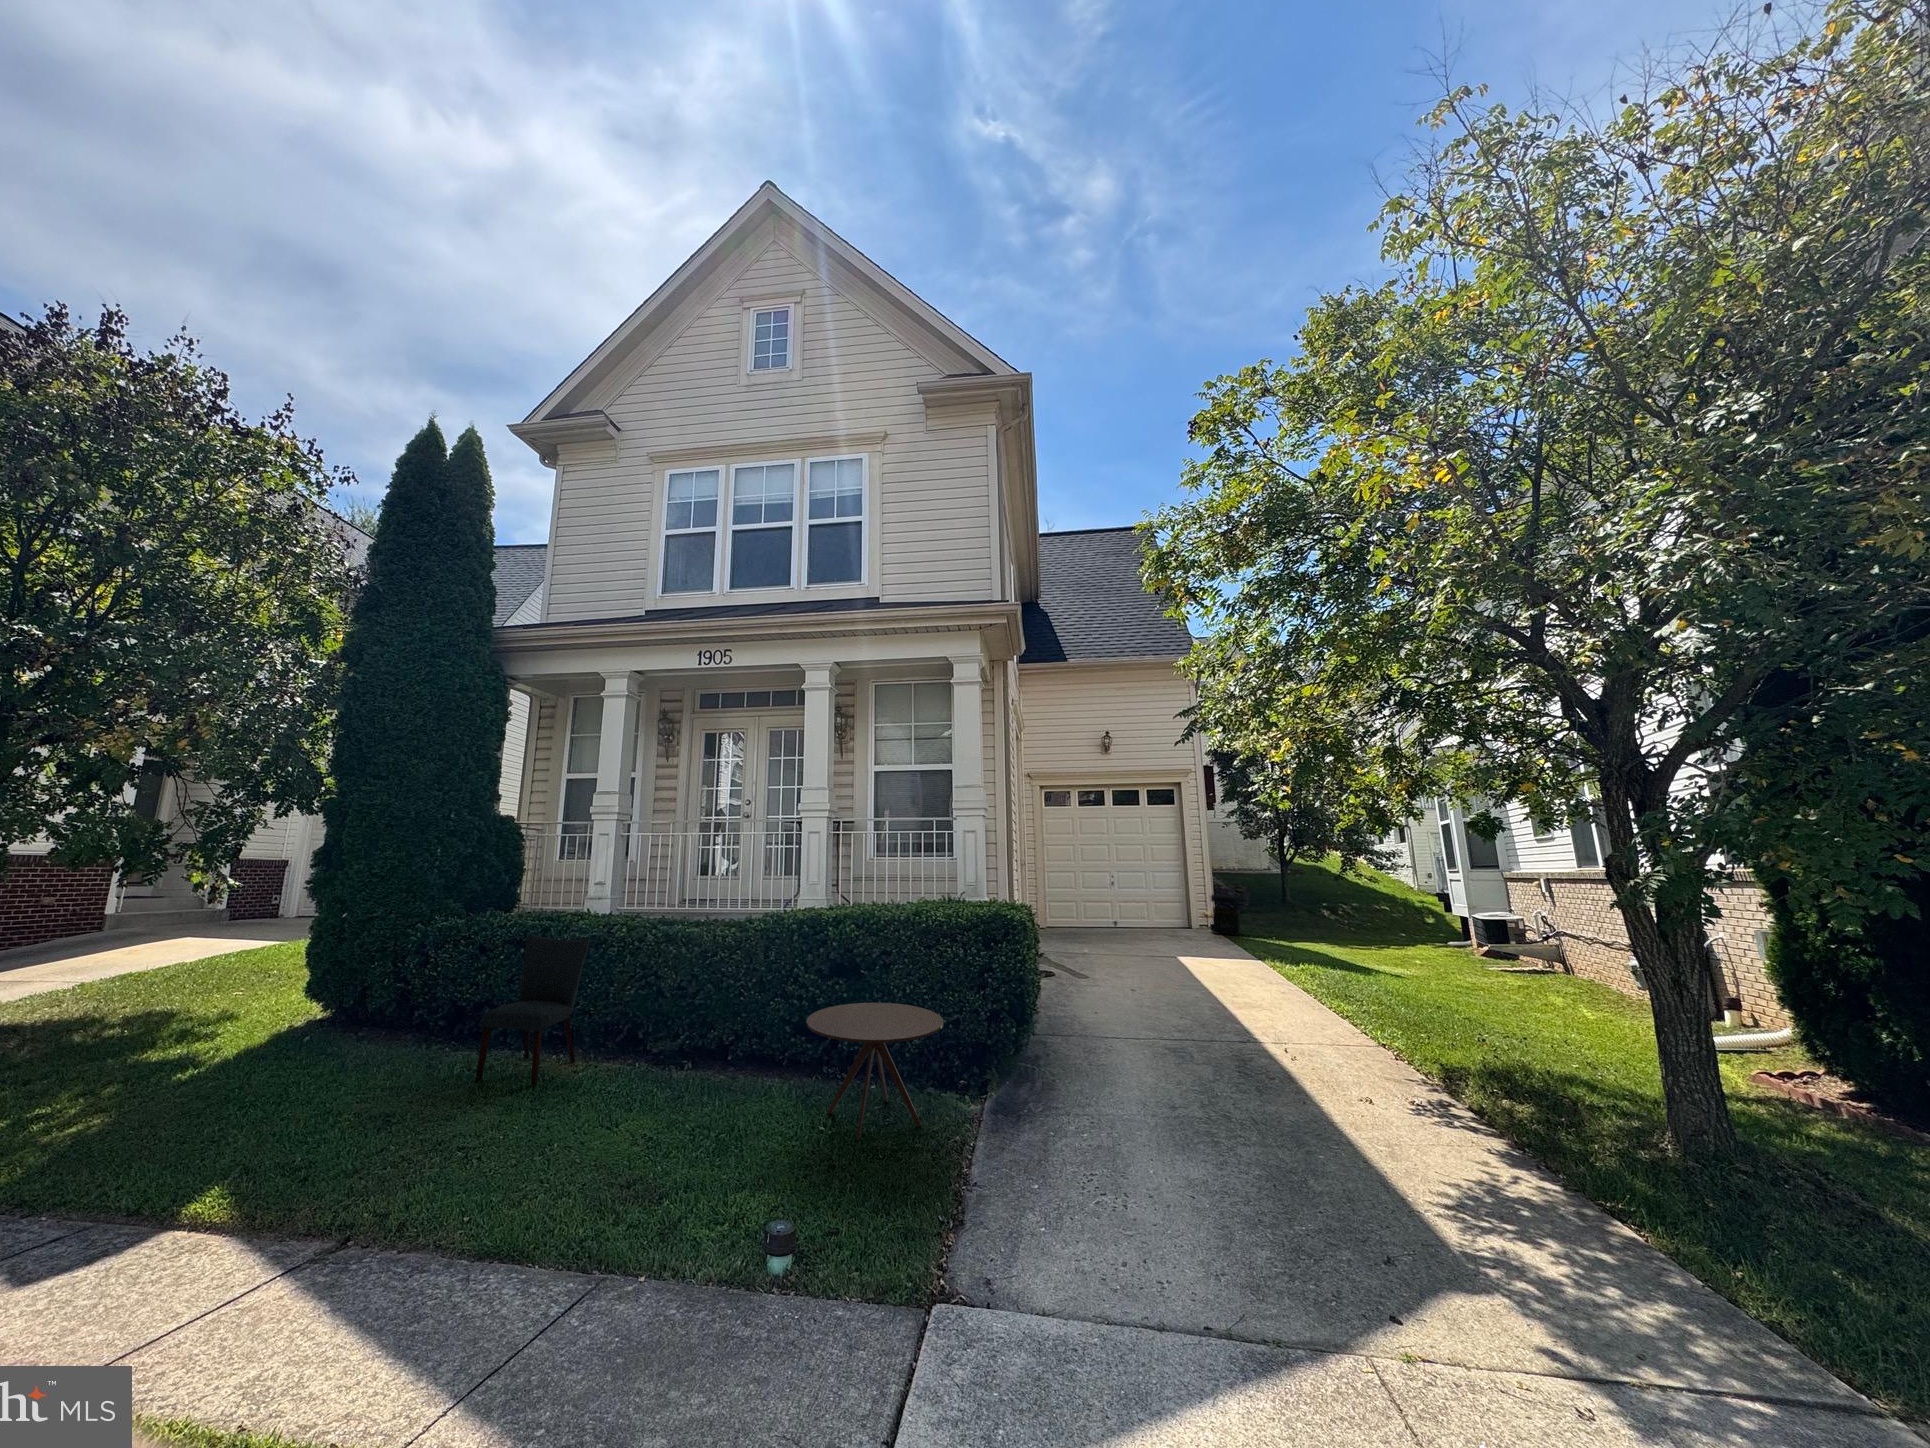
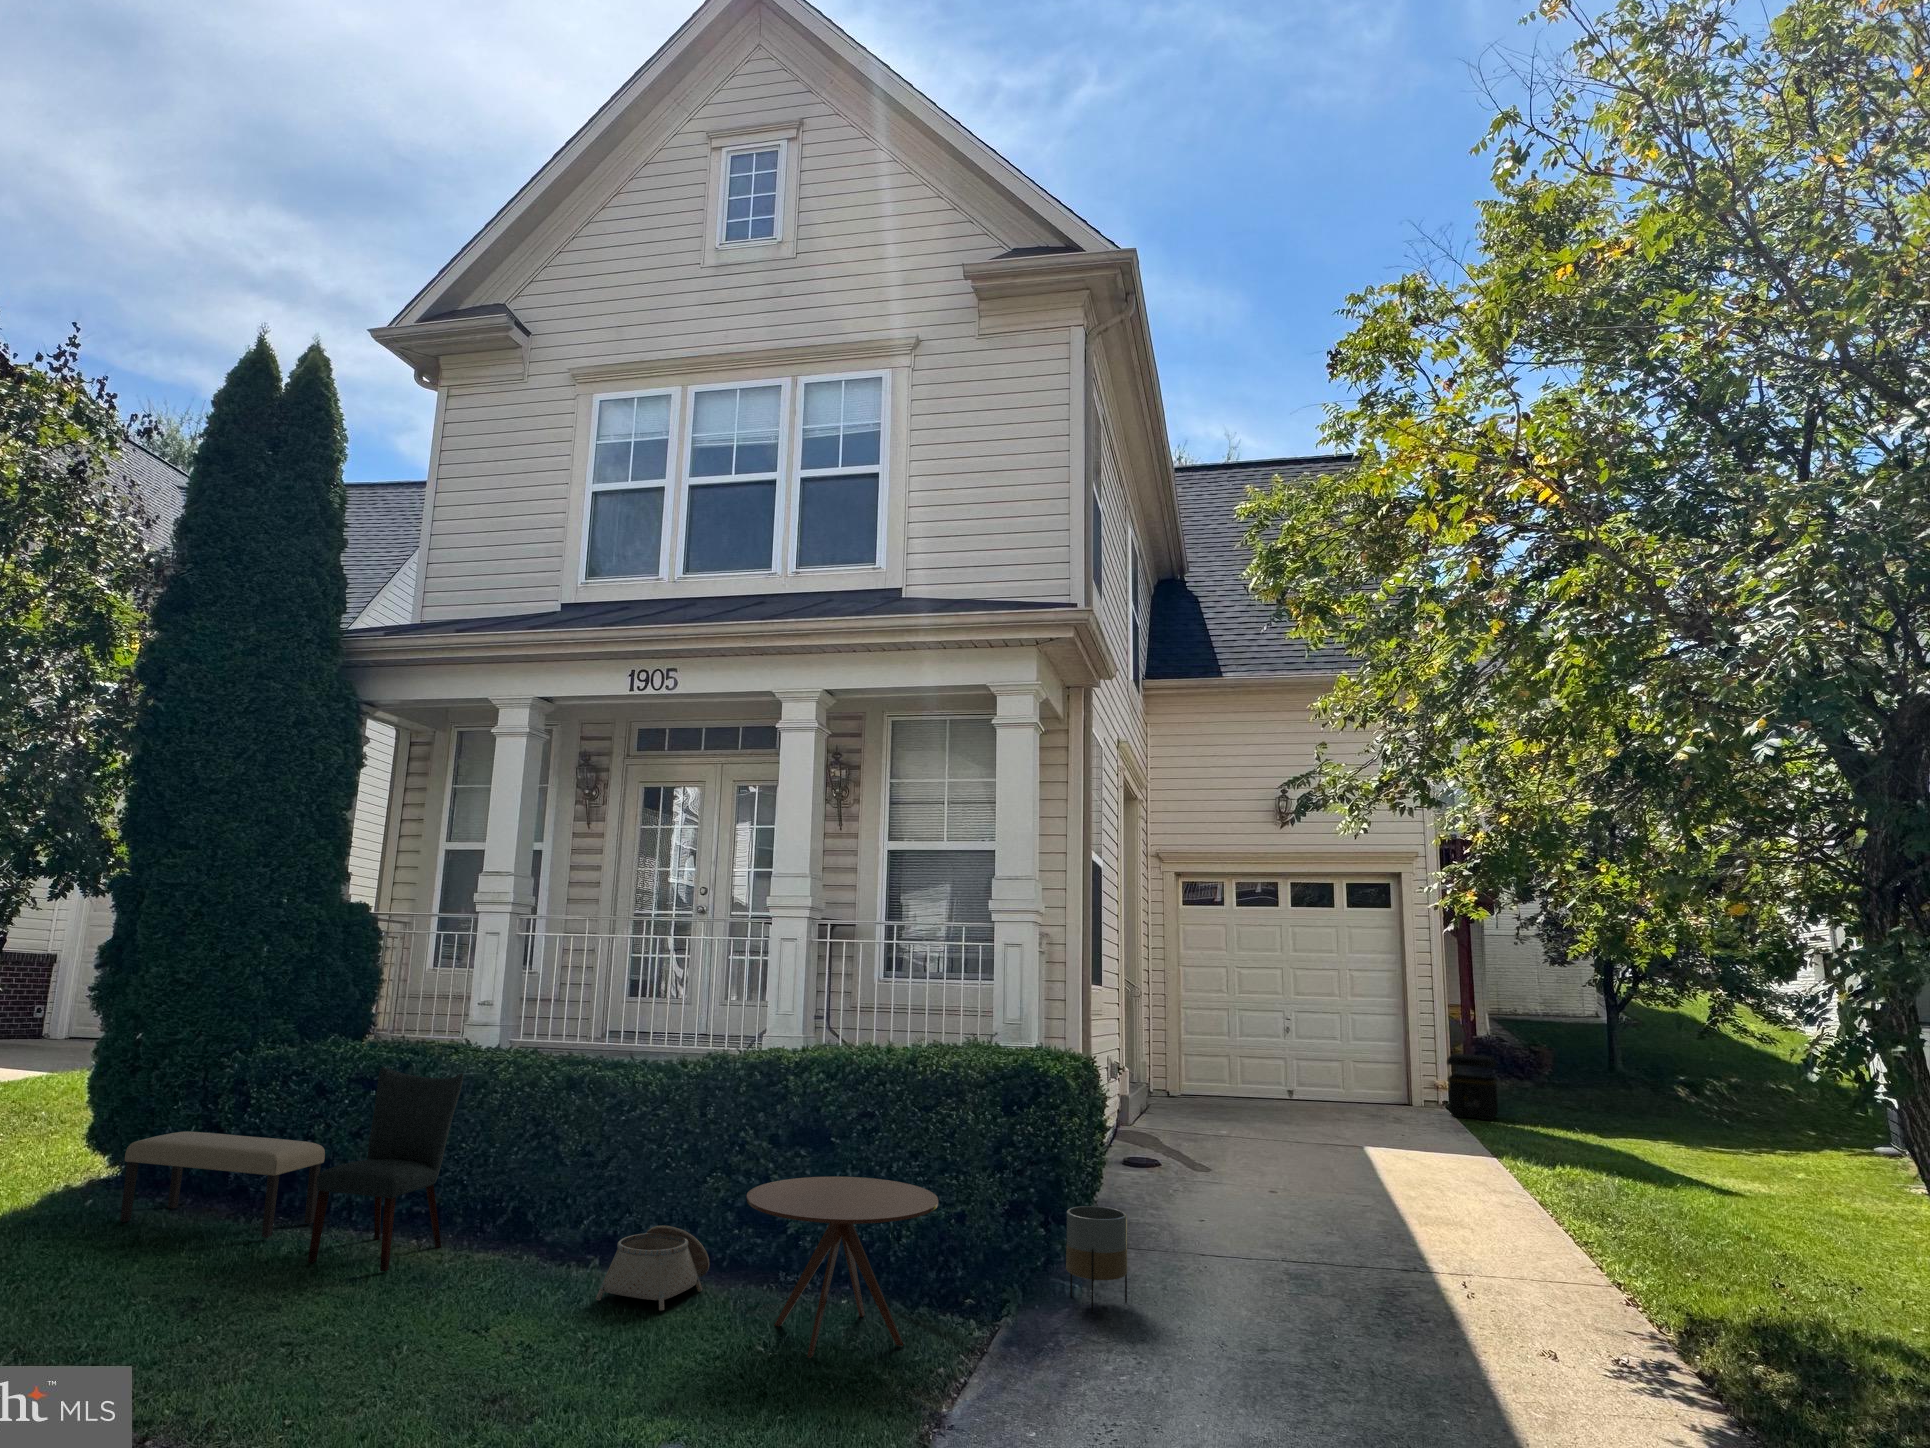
bench: none [330,984,486,1061] -> present [120,1131,325,1238]
planter: none [1024,1015,1065,1092] -> present [1066,1206,1127,1314]
basket: none [694,1042,774,1106] -> present [596,1226,709,1311]

